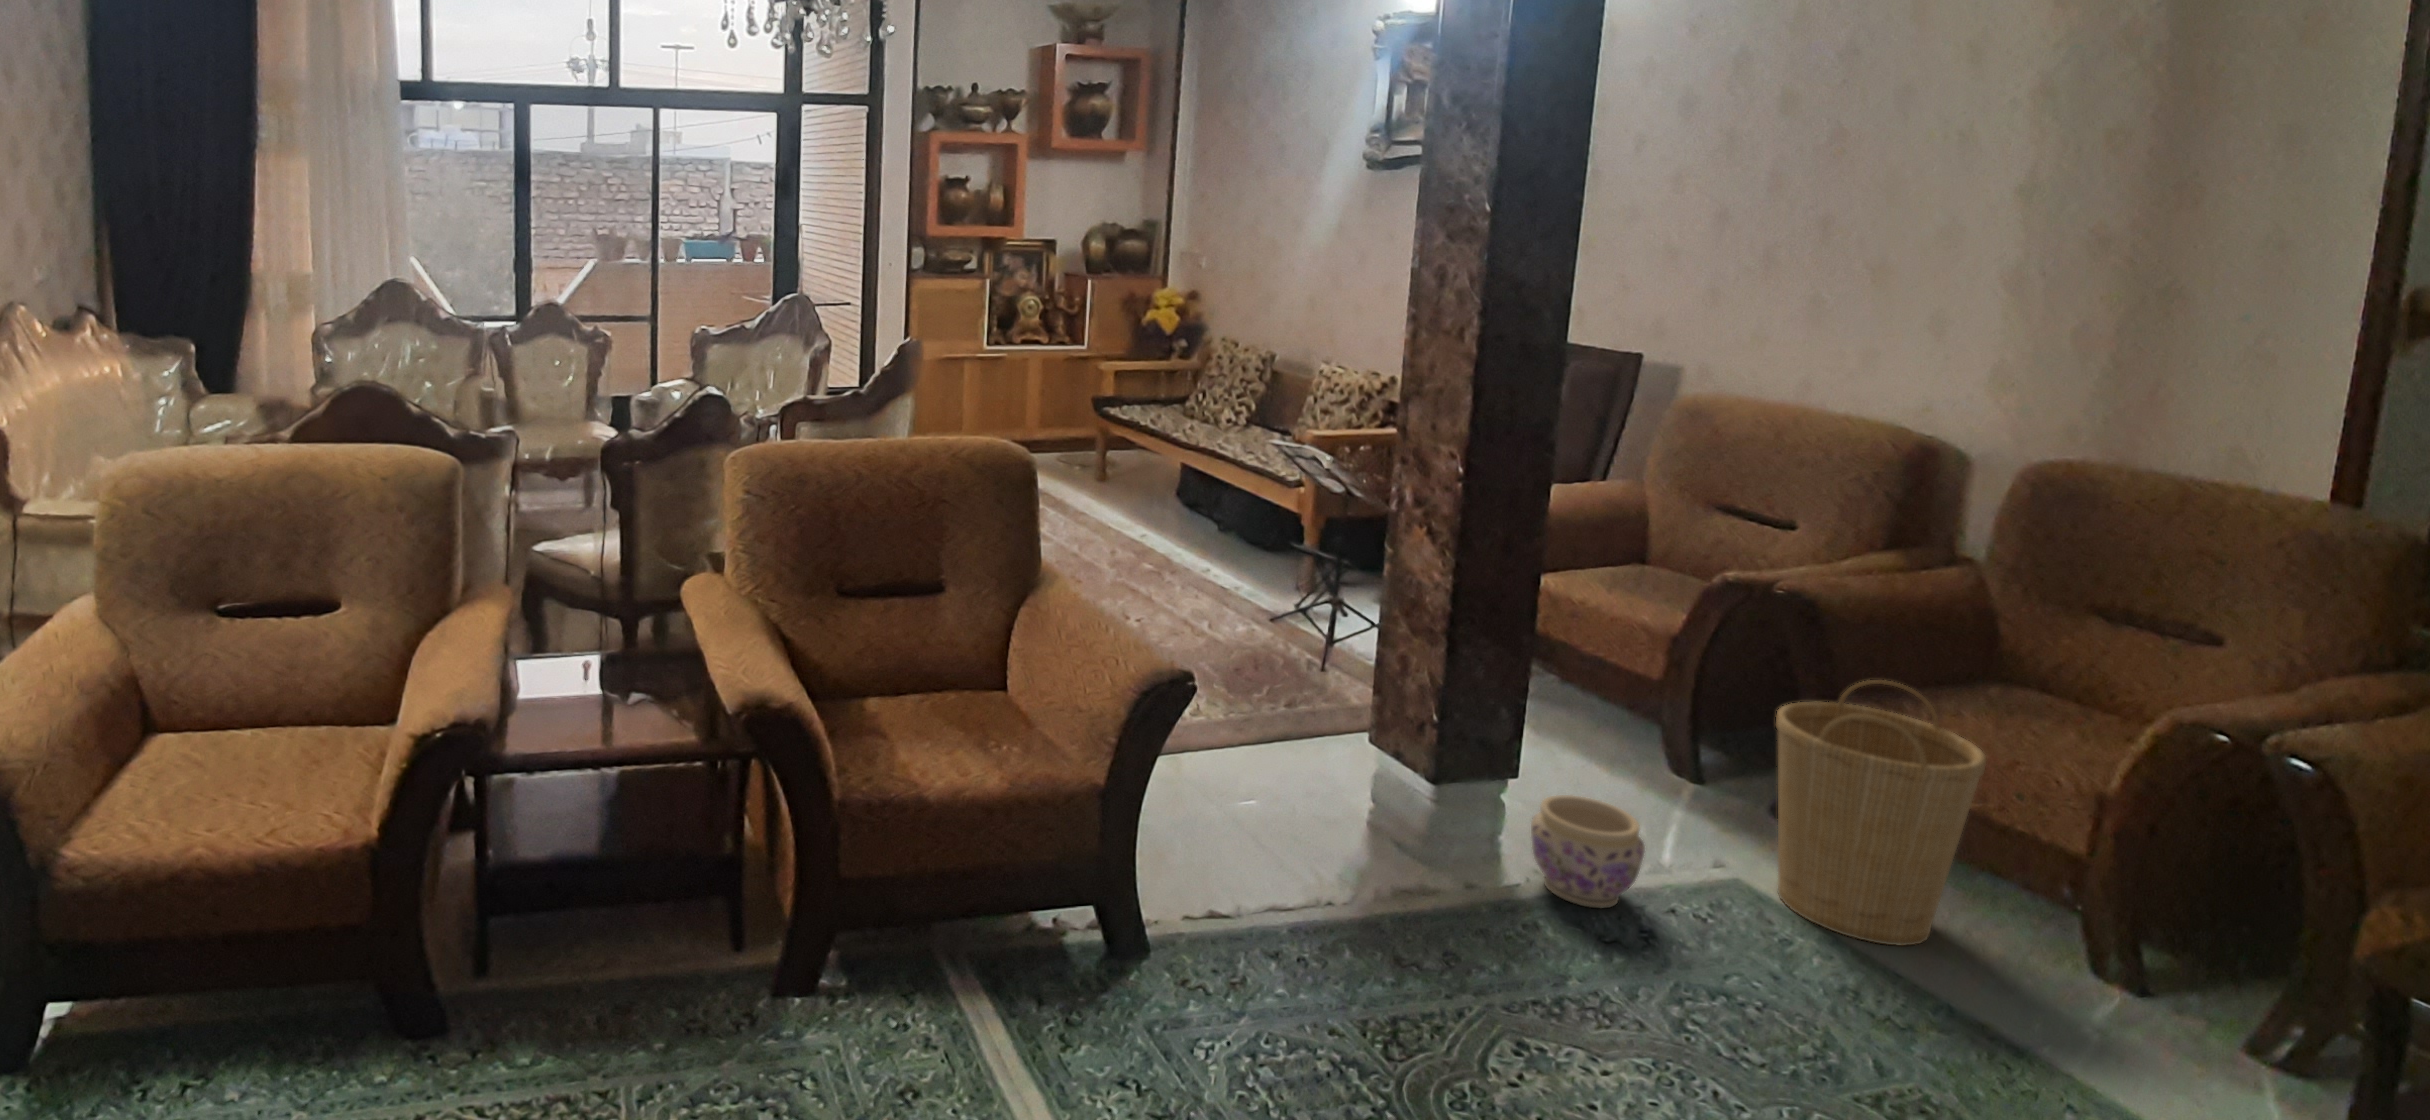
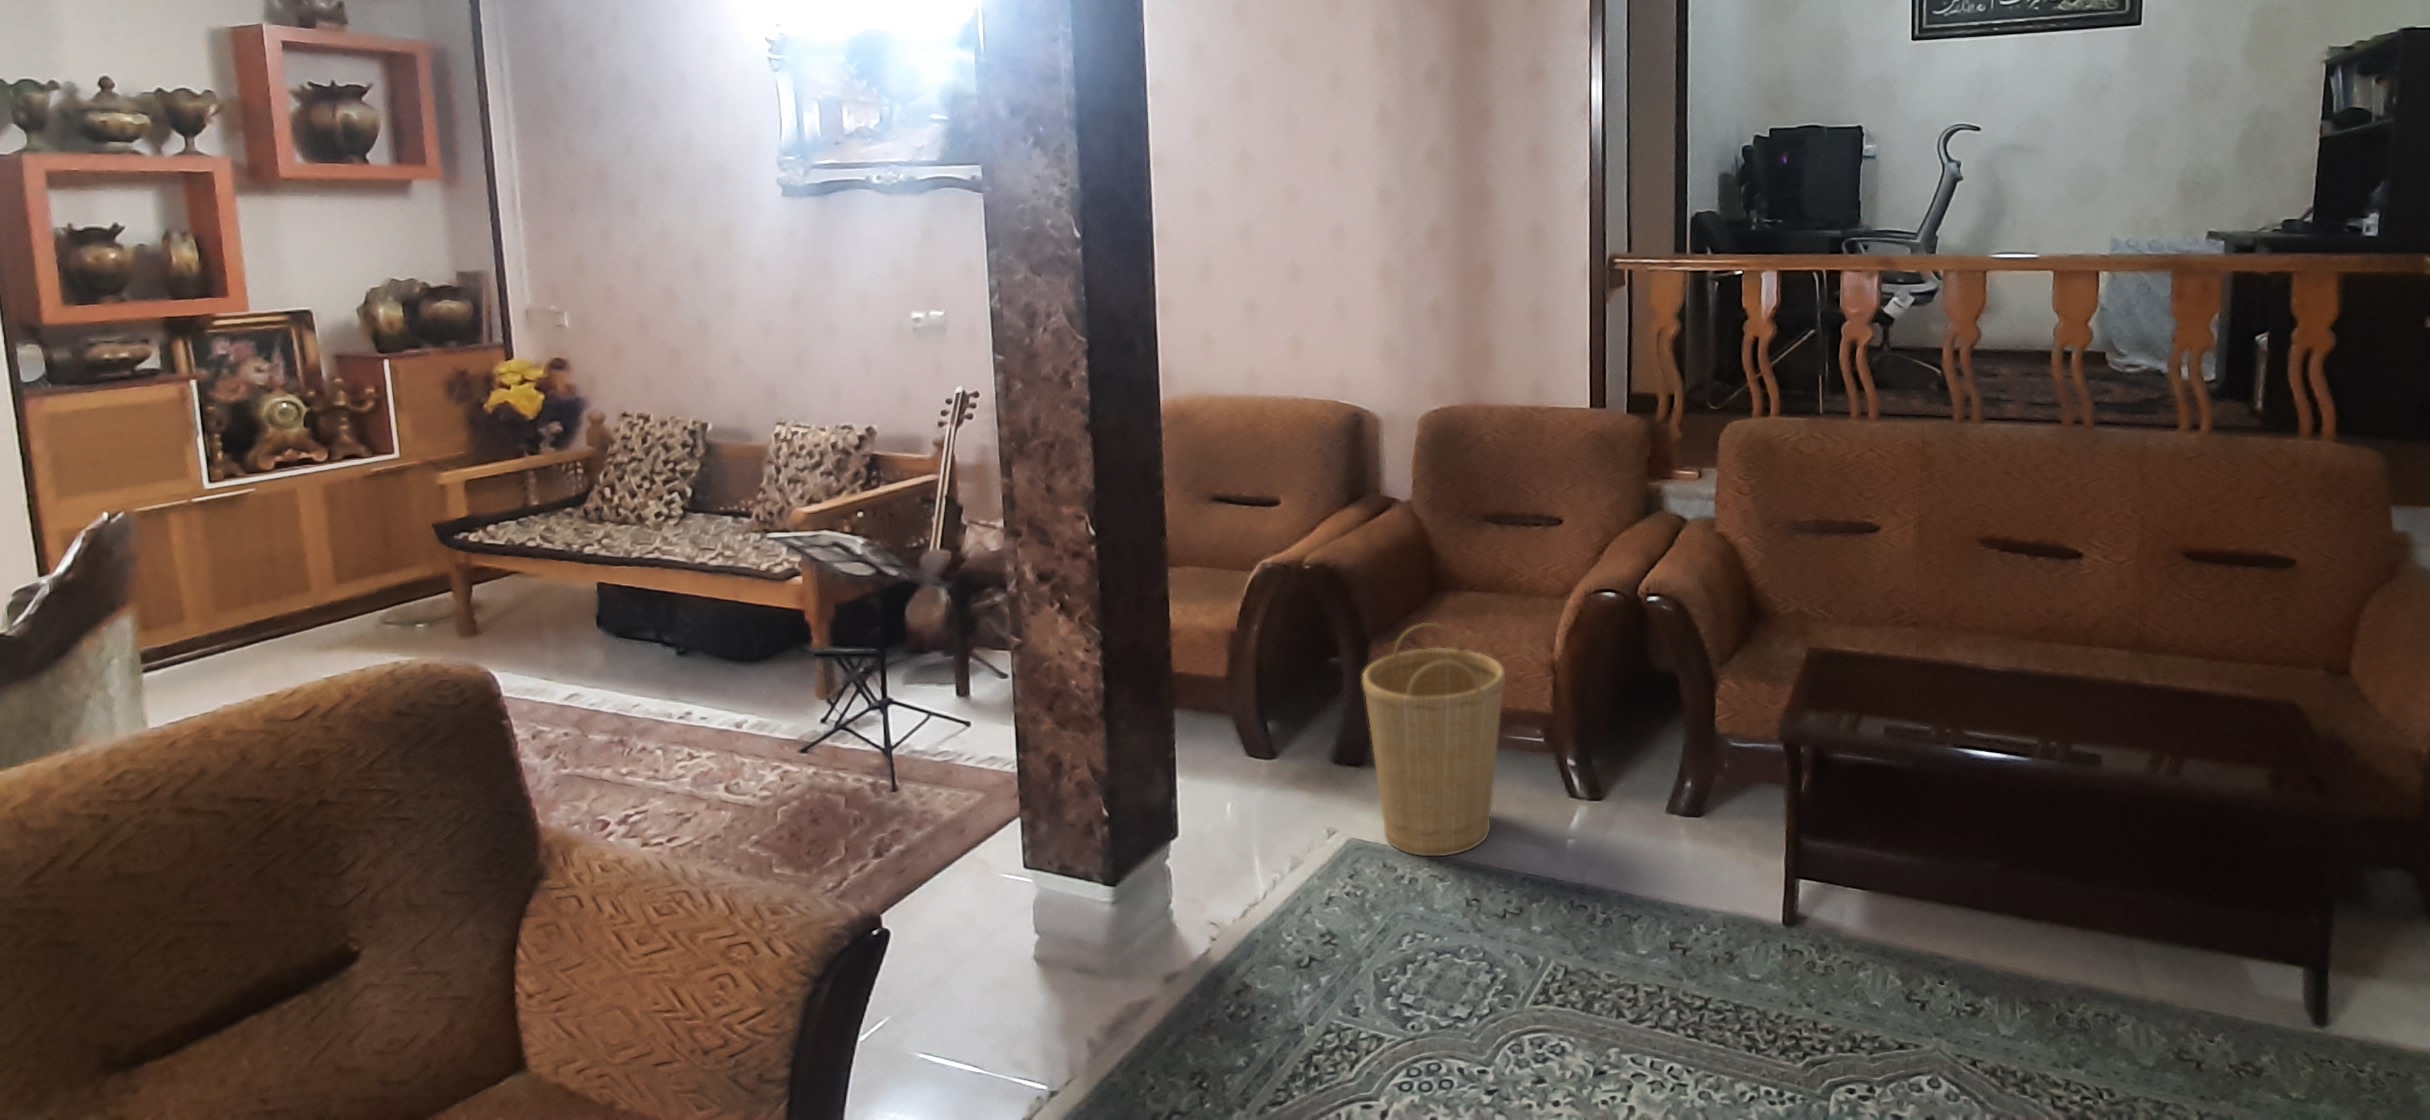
planter: present [1531,795,1645,908] -> none [1206,827,1309,945]

